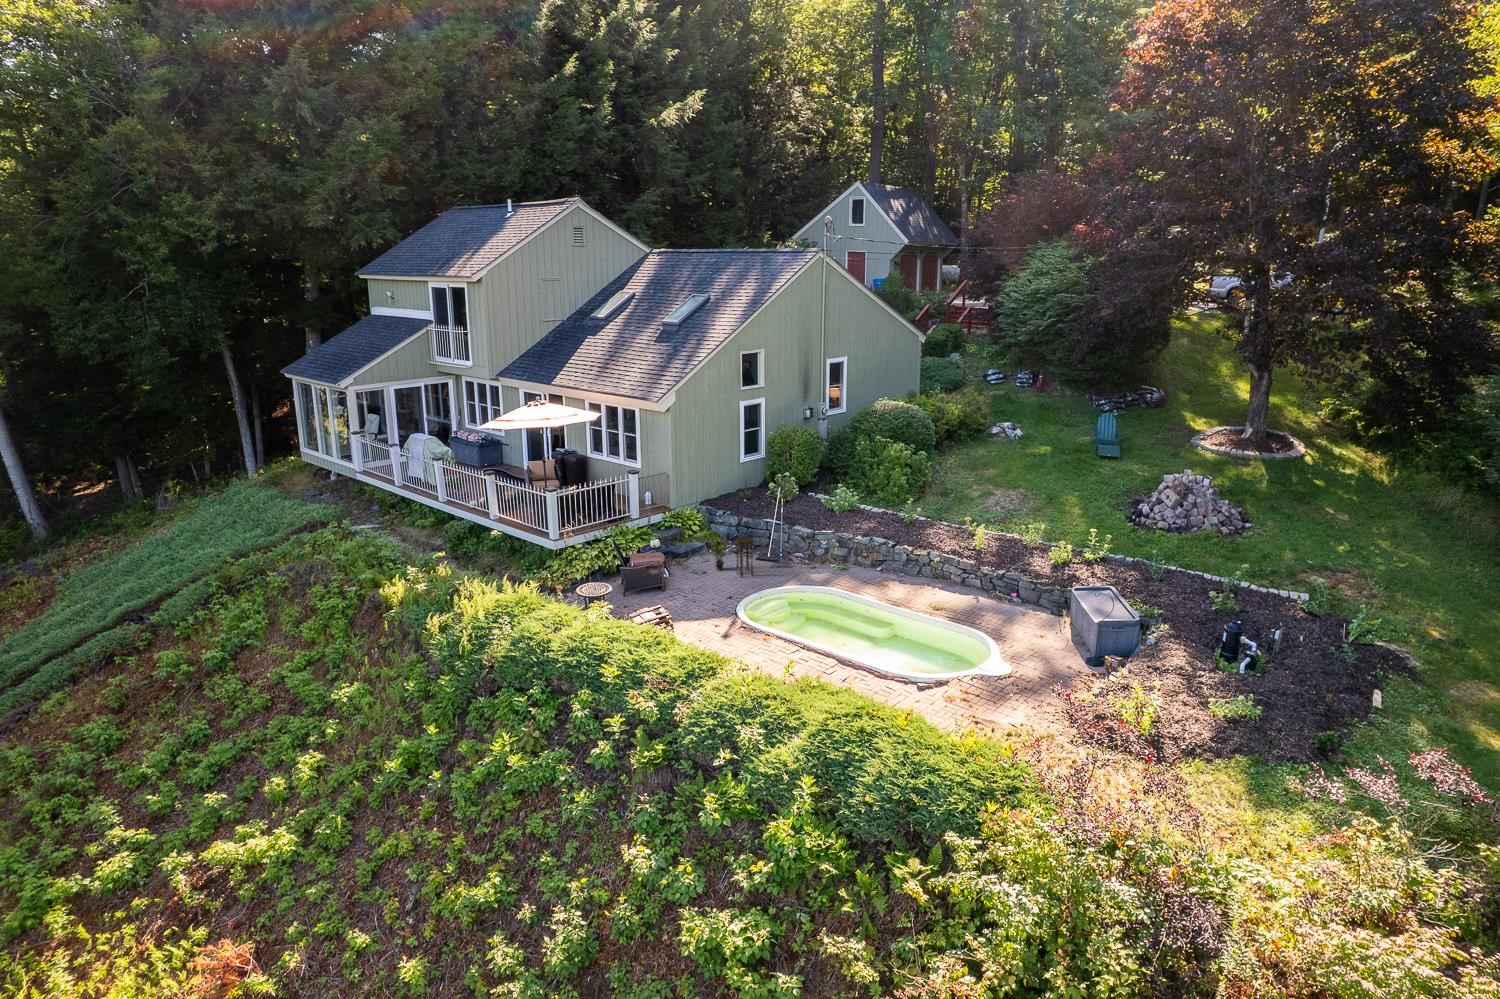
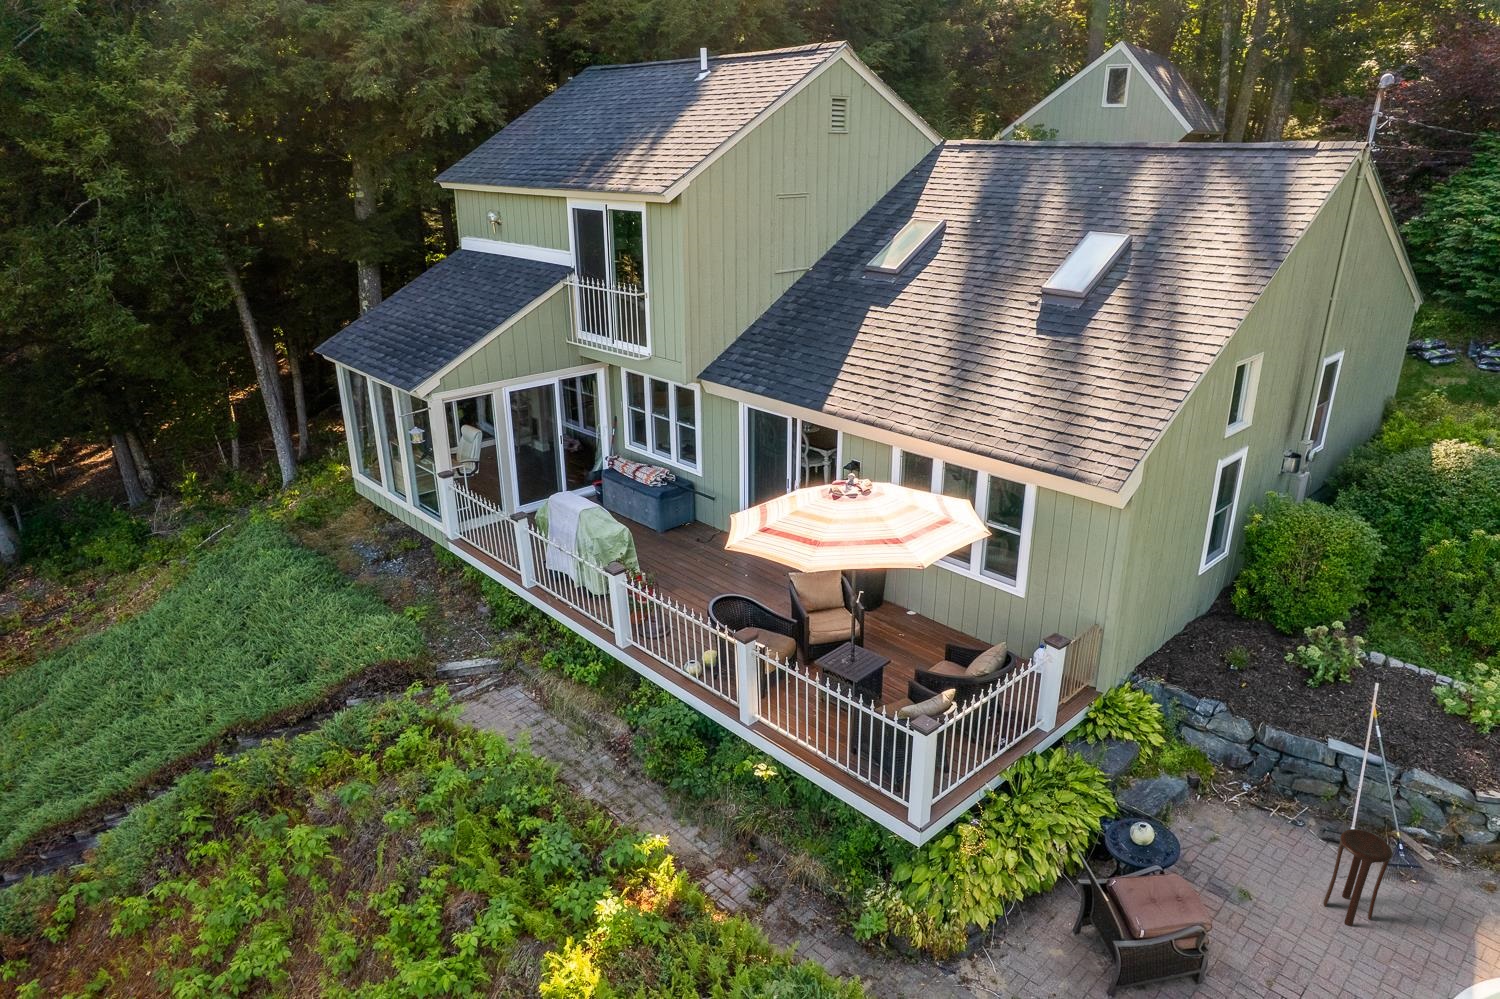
potted plant: present [711,540,726,571] -> none [1253,814,1298,888]

